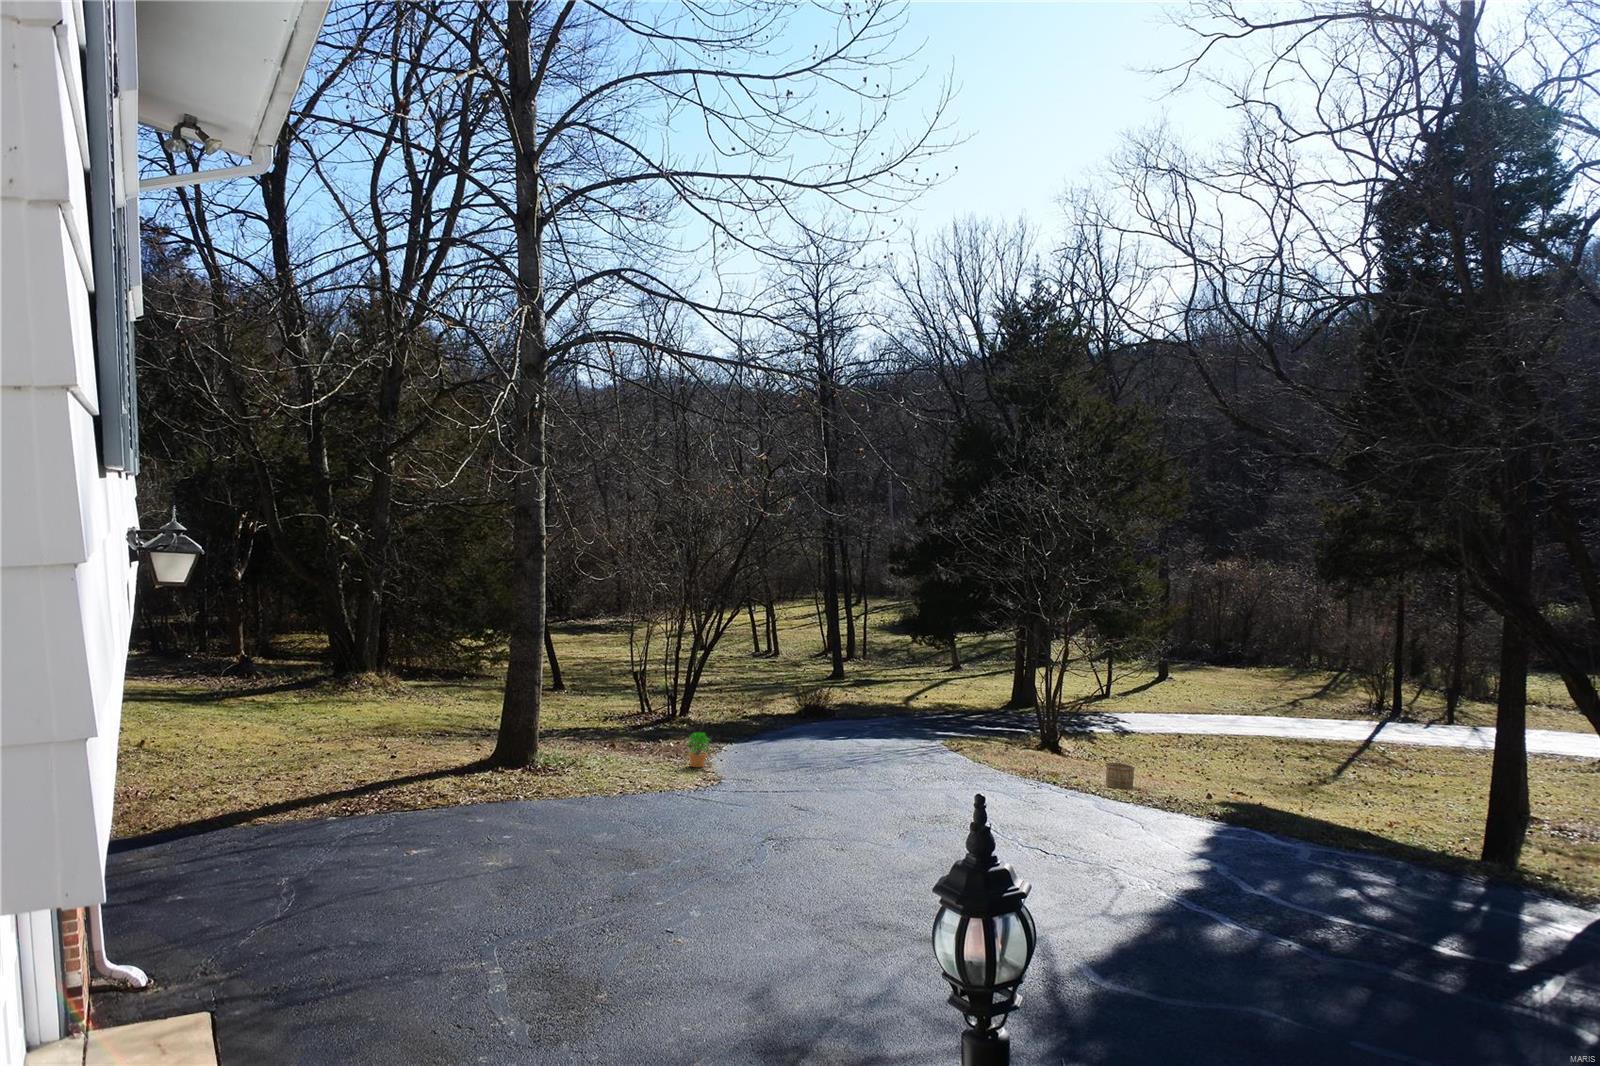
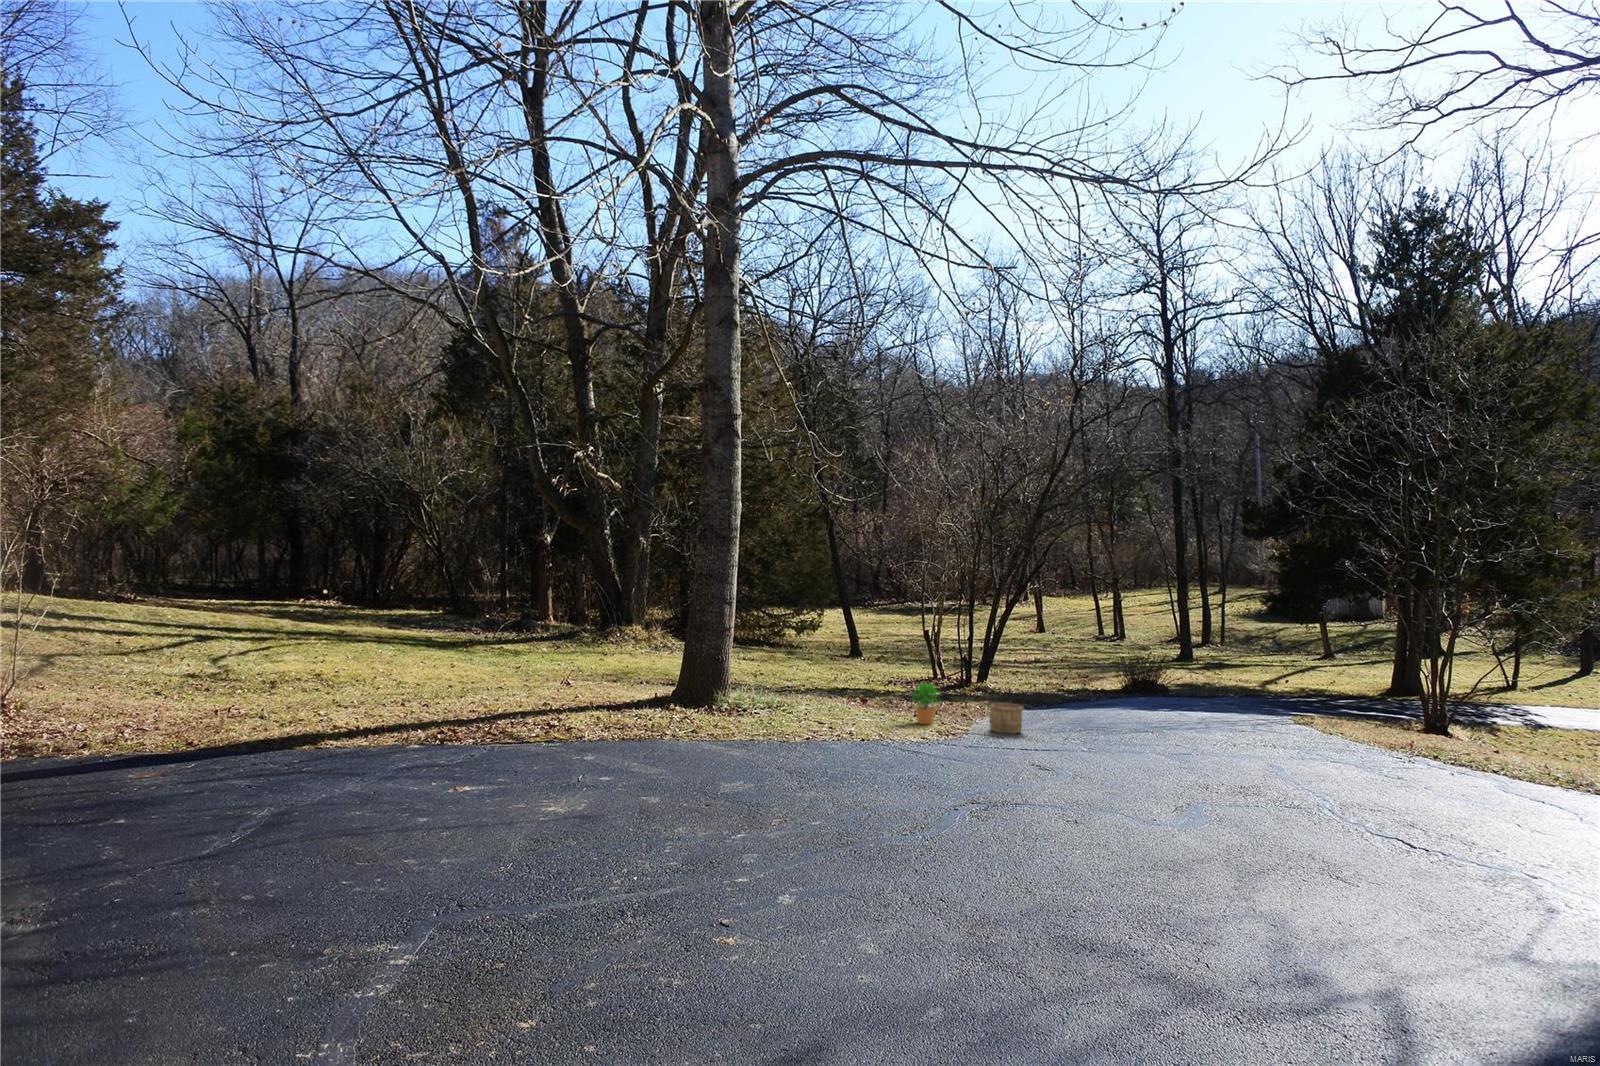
wooden bucket: present [1106,763,1135,789] -> present [990,703,1023,734]

